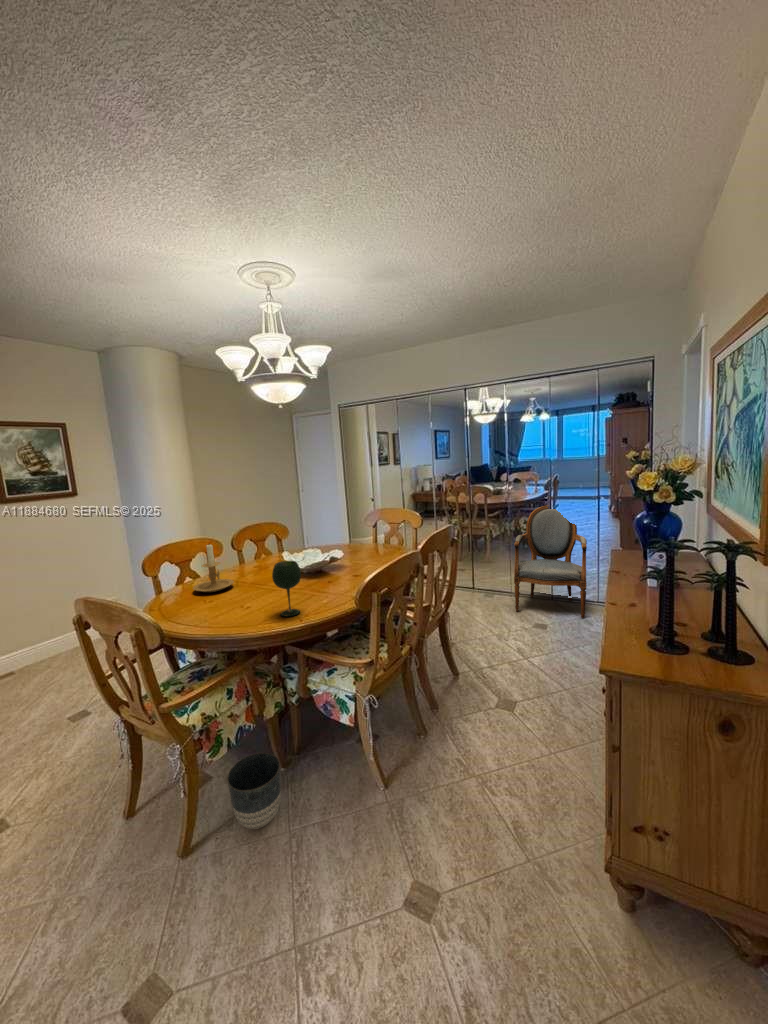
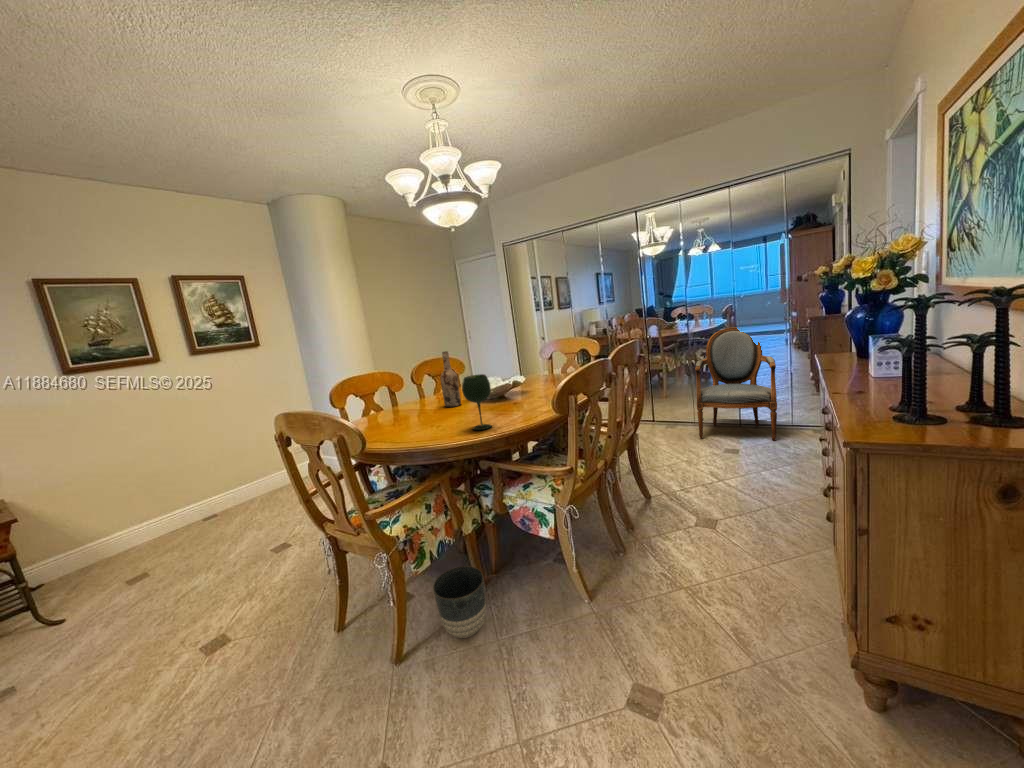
wine bottle: none [258,525,278,581] -> present [440,351,461,407]
candle holder: present [193,544,234,592] -> none [381,370,419,419]

